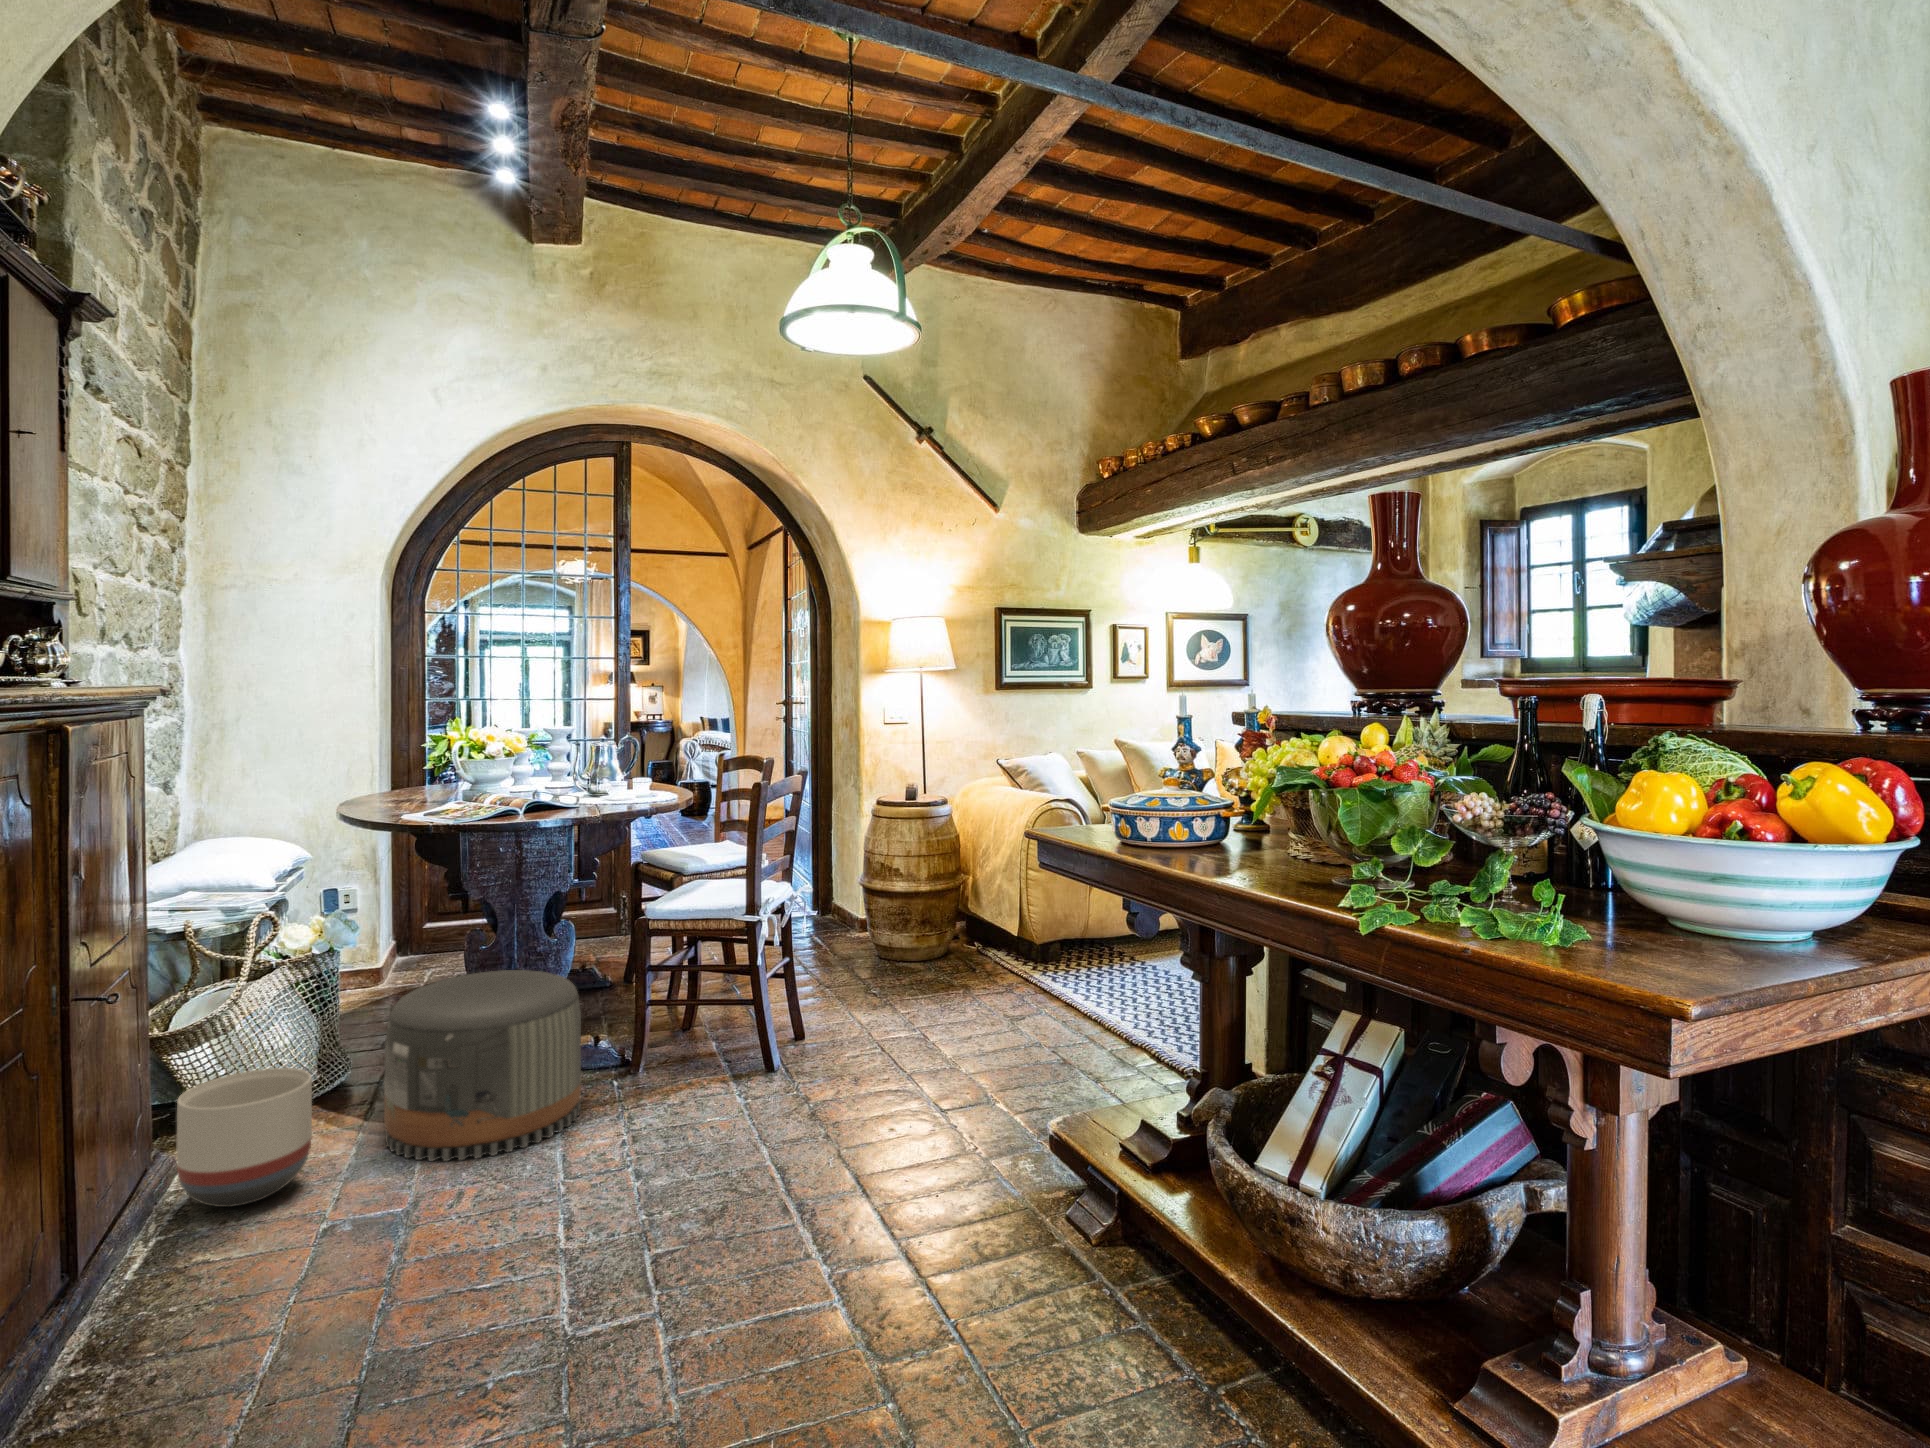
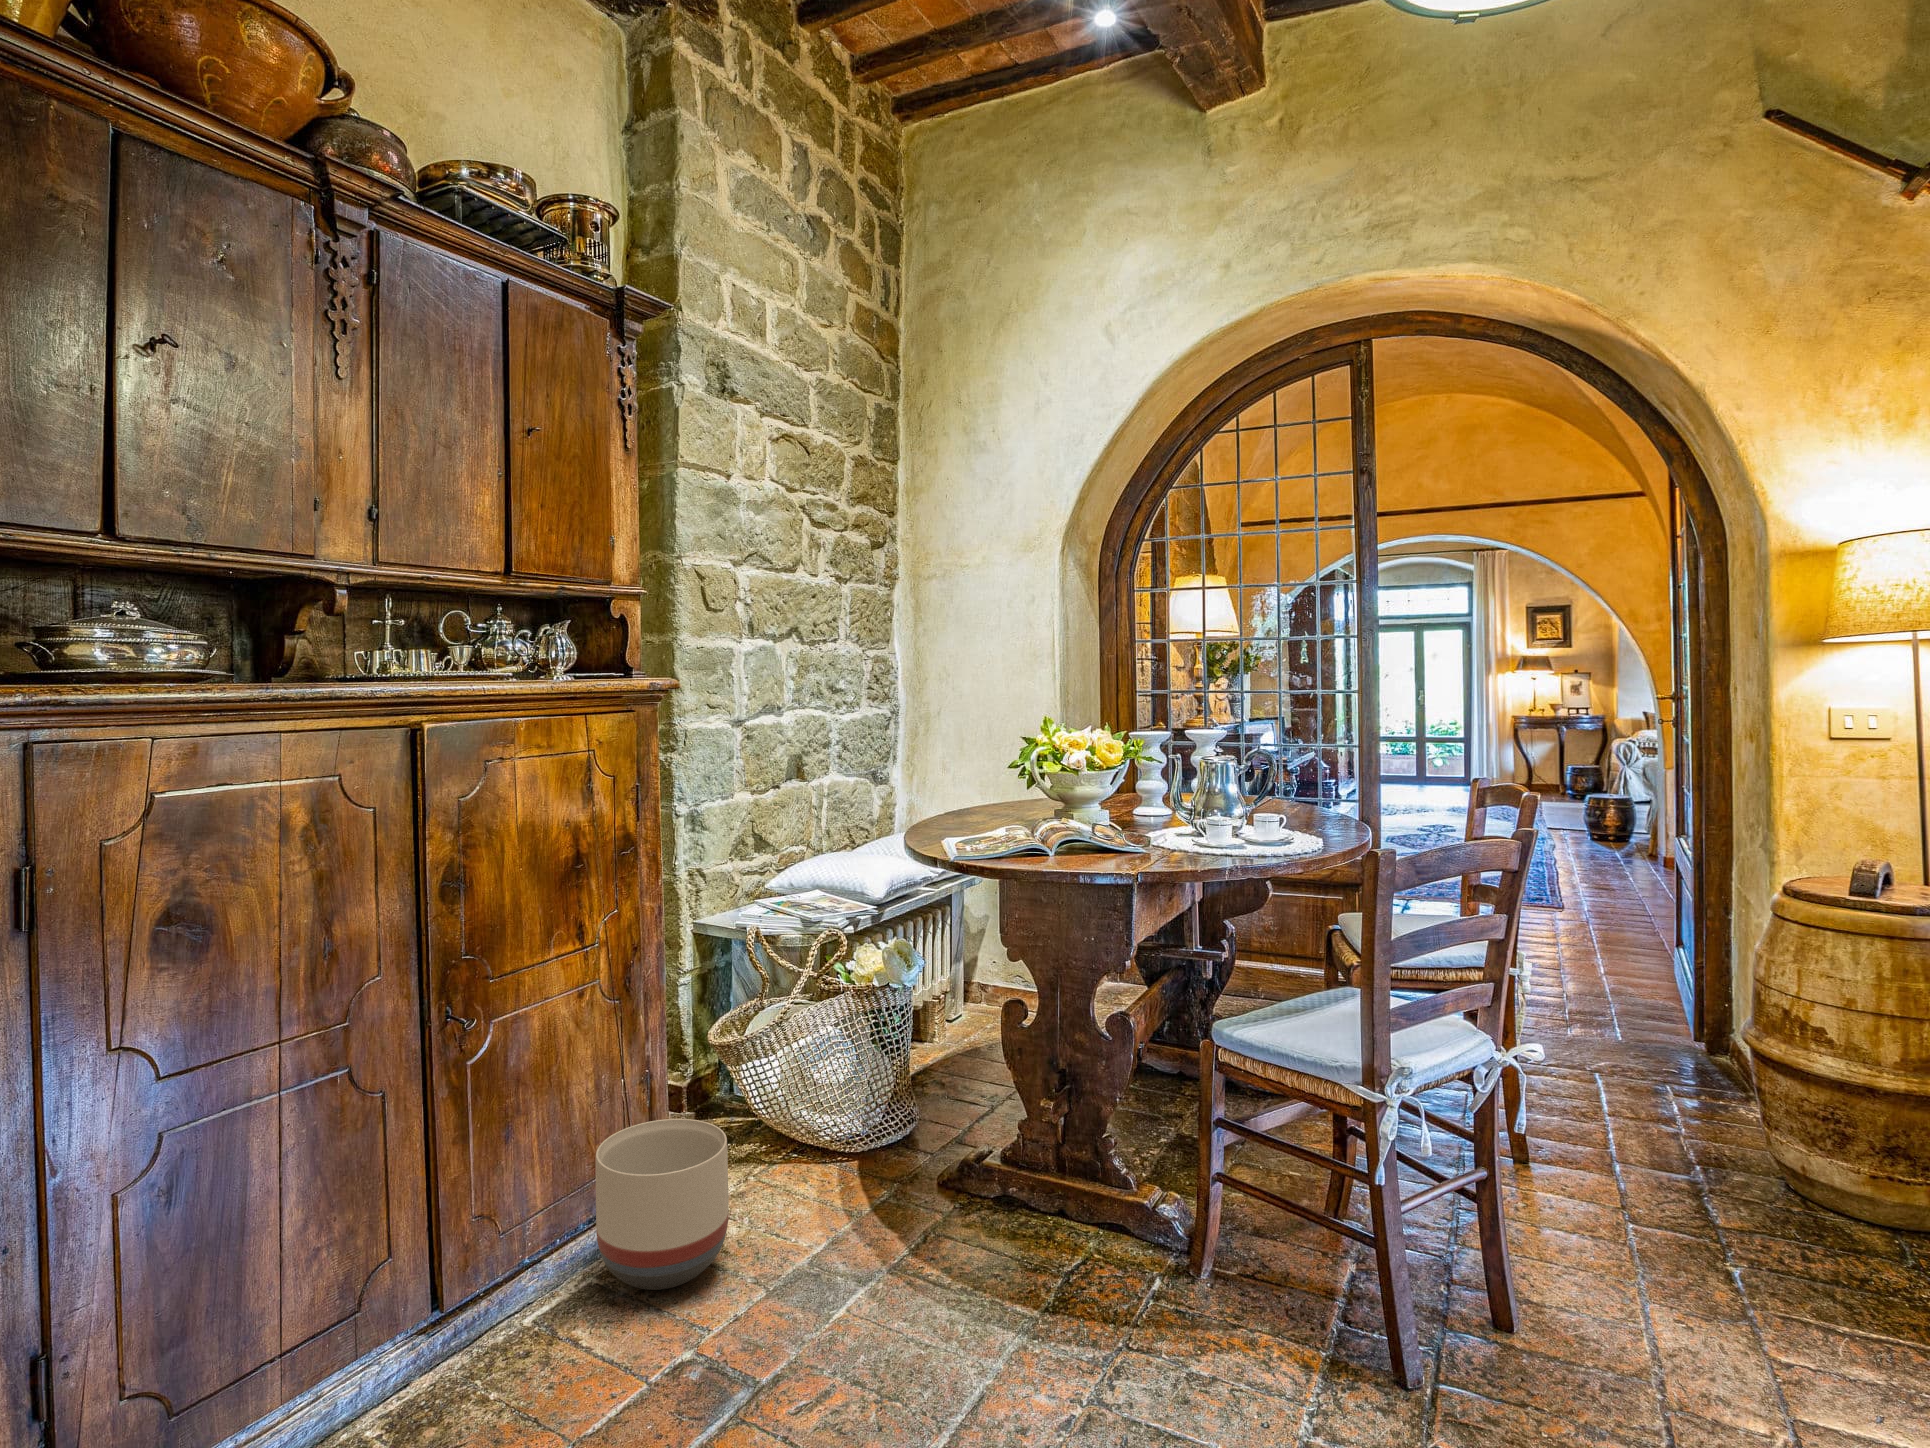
pouf: present [384,970,581,1161] -> none [815,1060,1066,1364]

